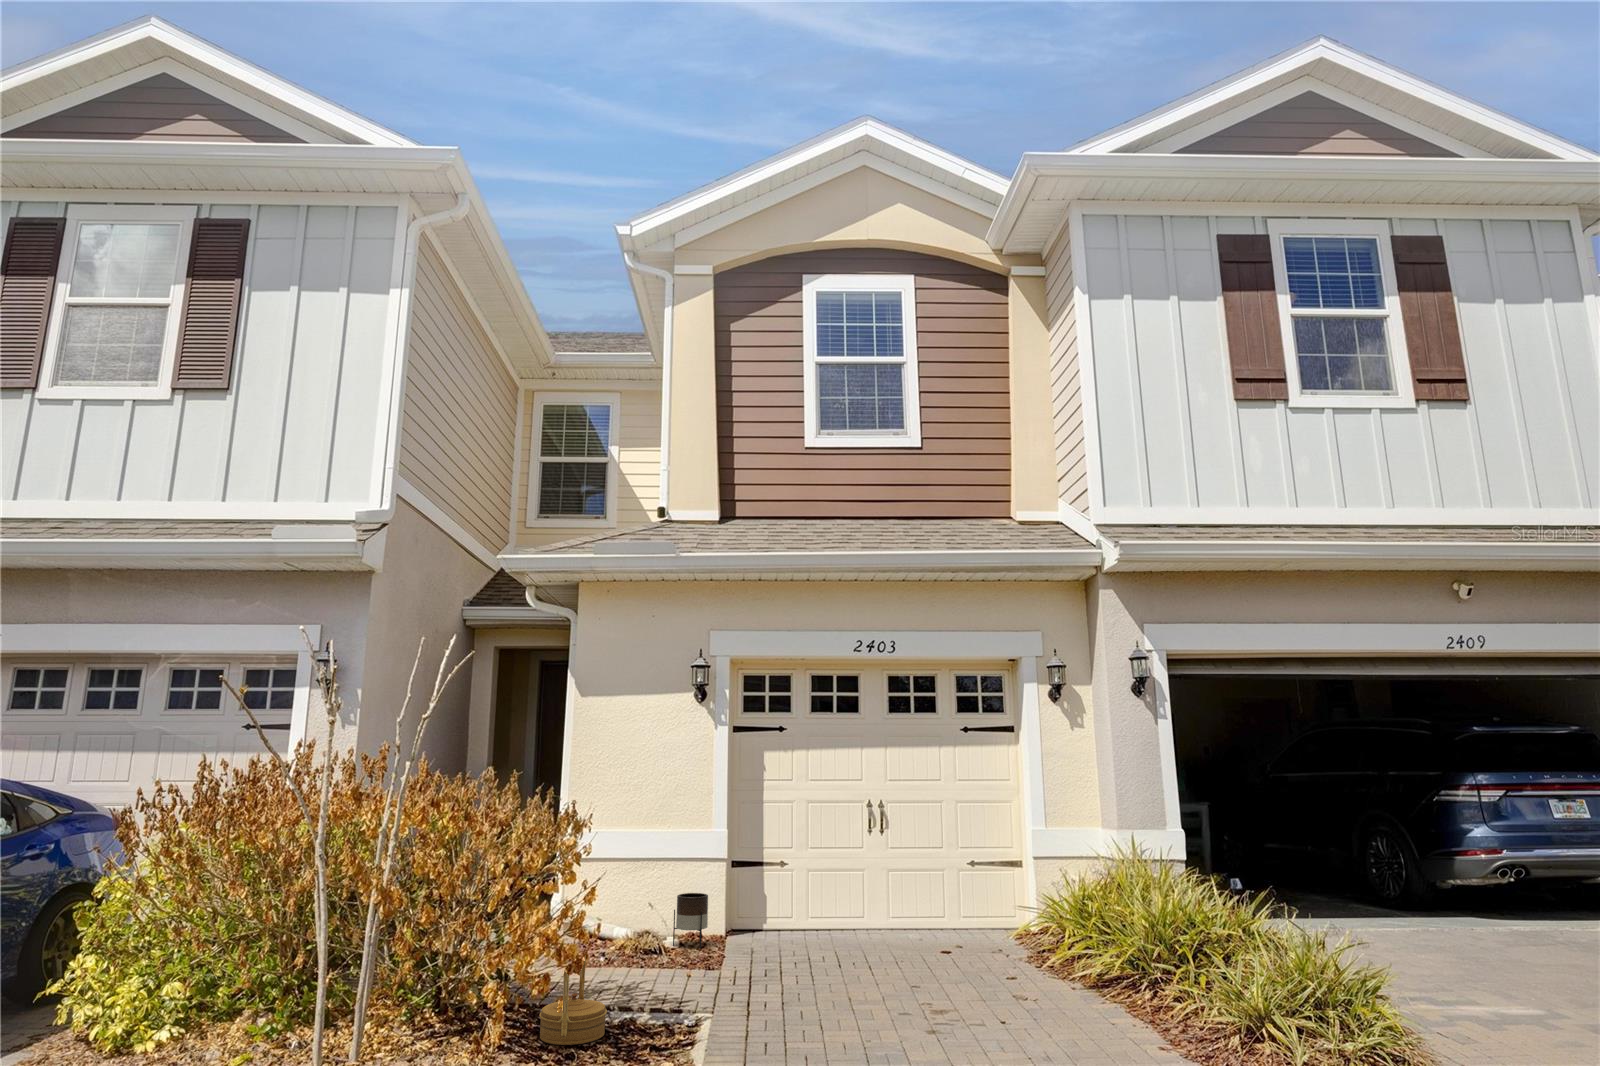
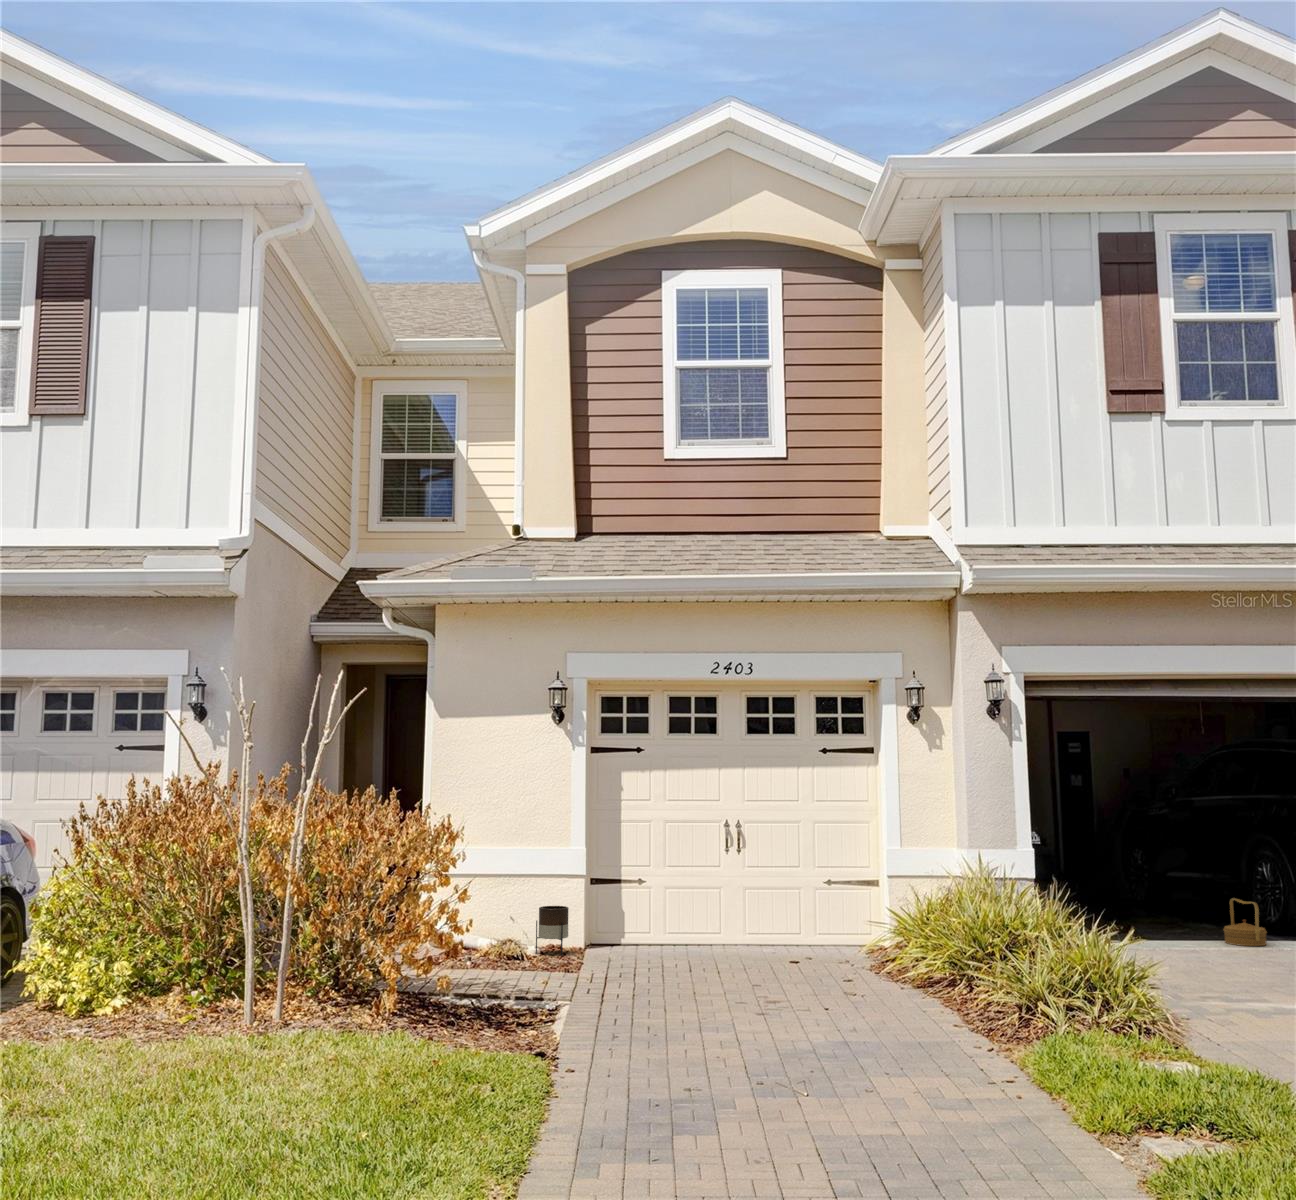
woven basket: present [539,957,607,1045] -> present [1224,898,1267,946]

